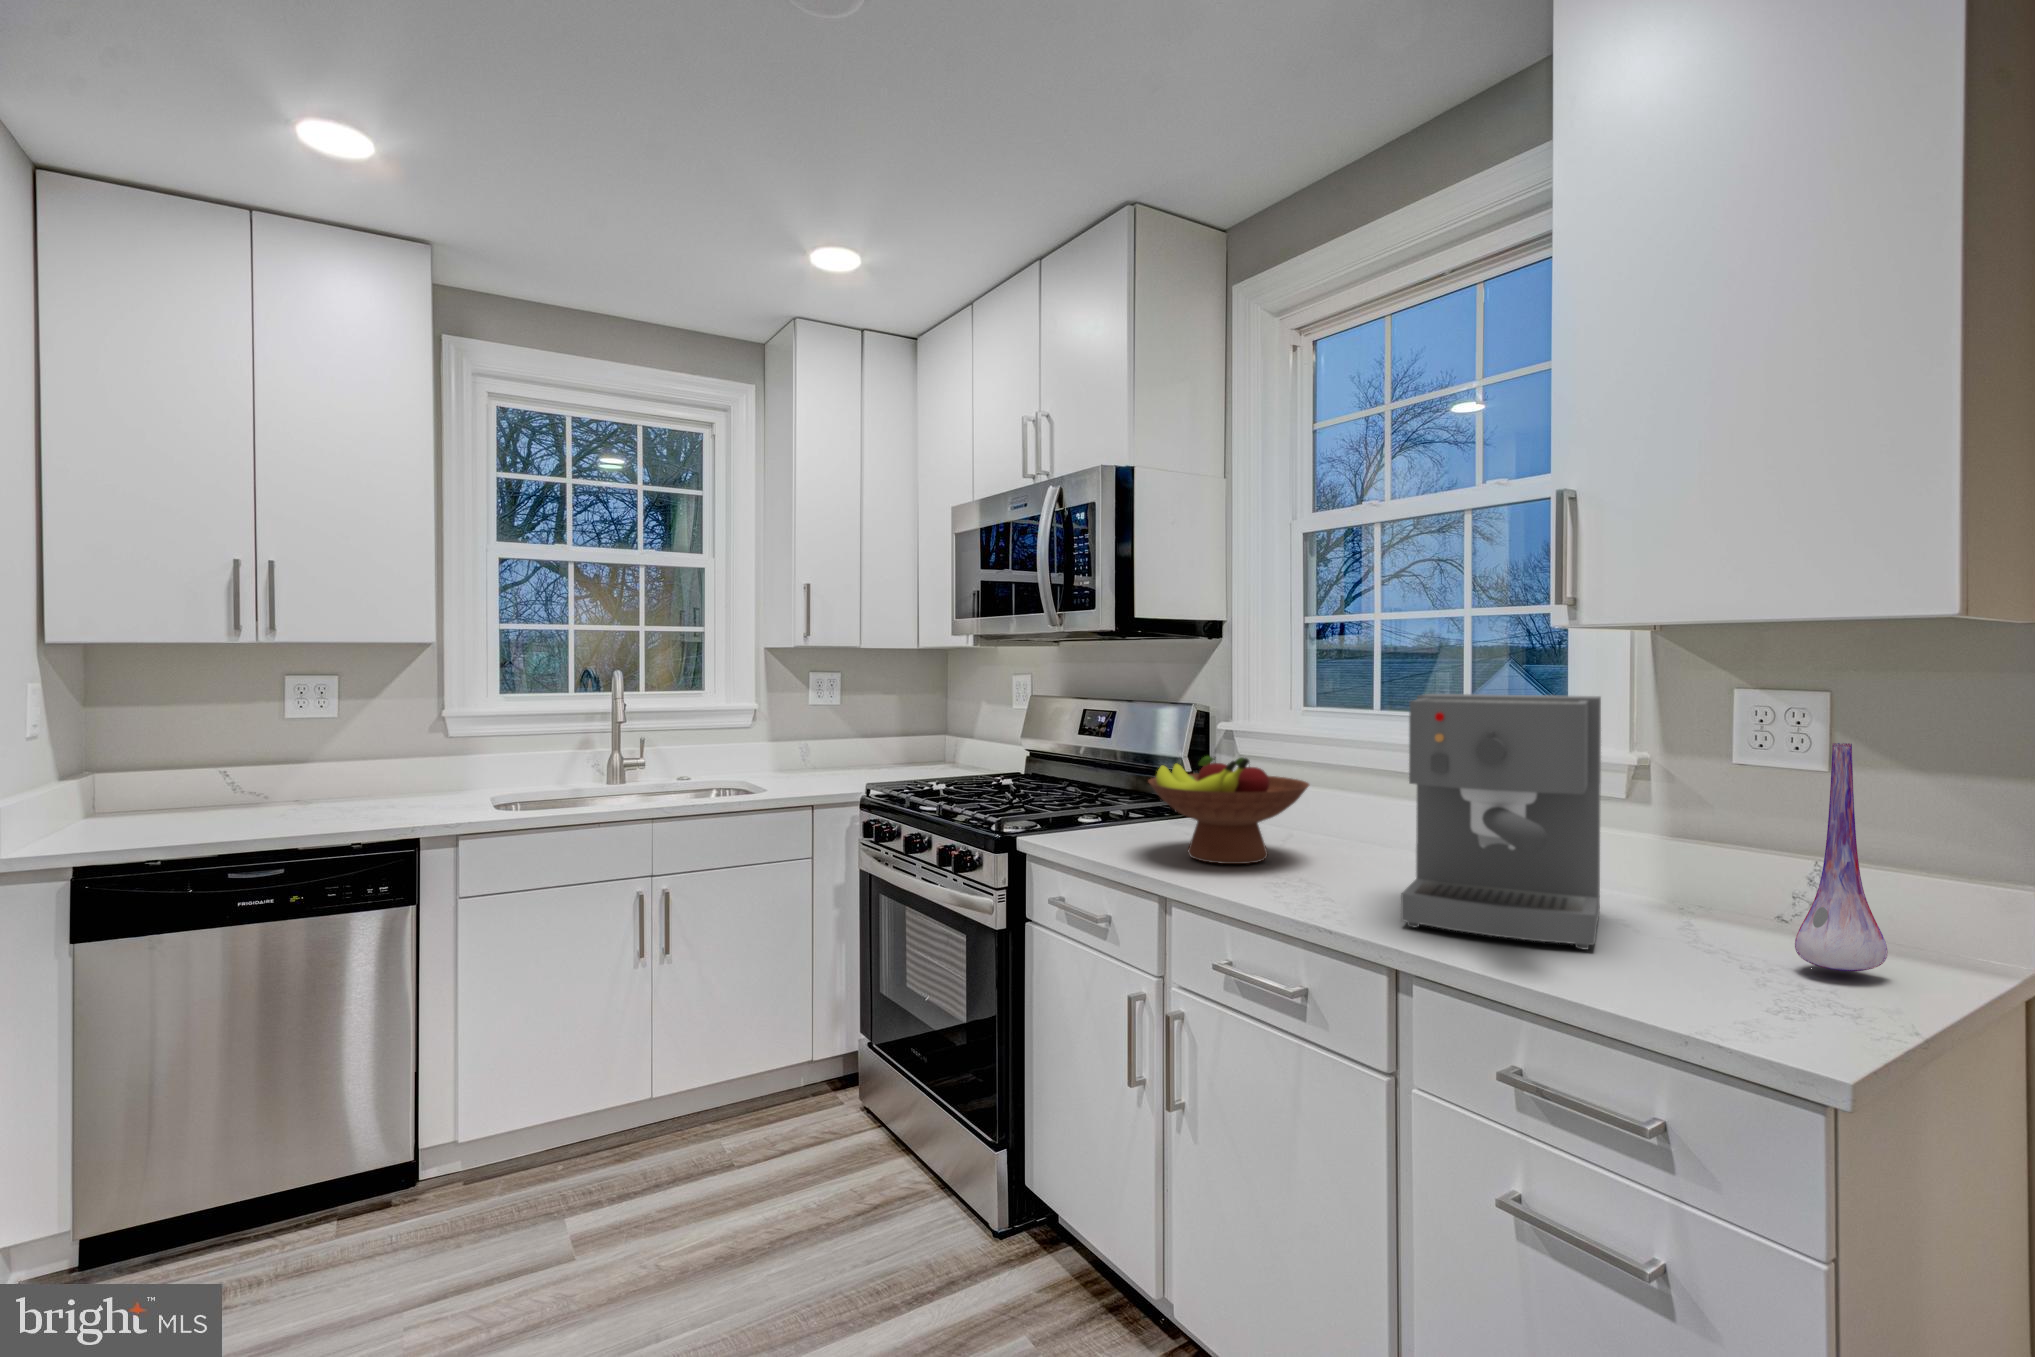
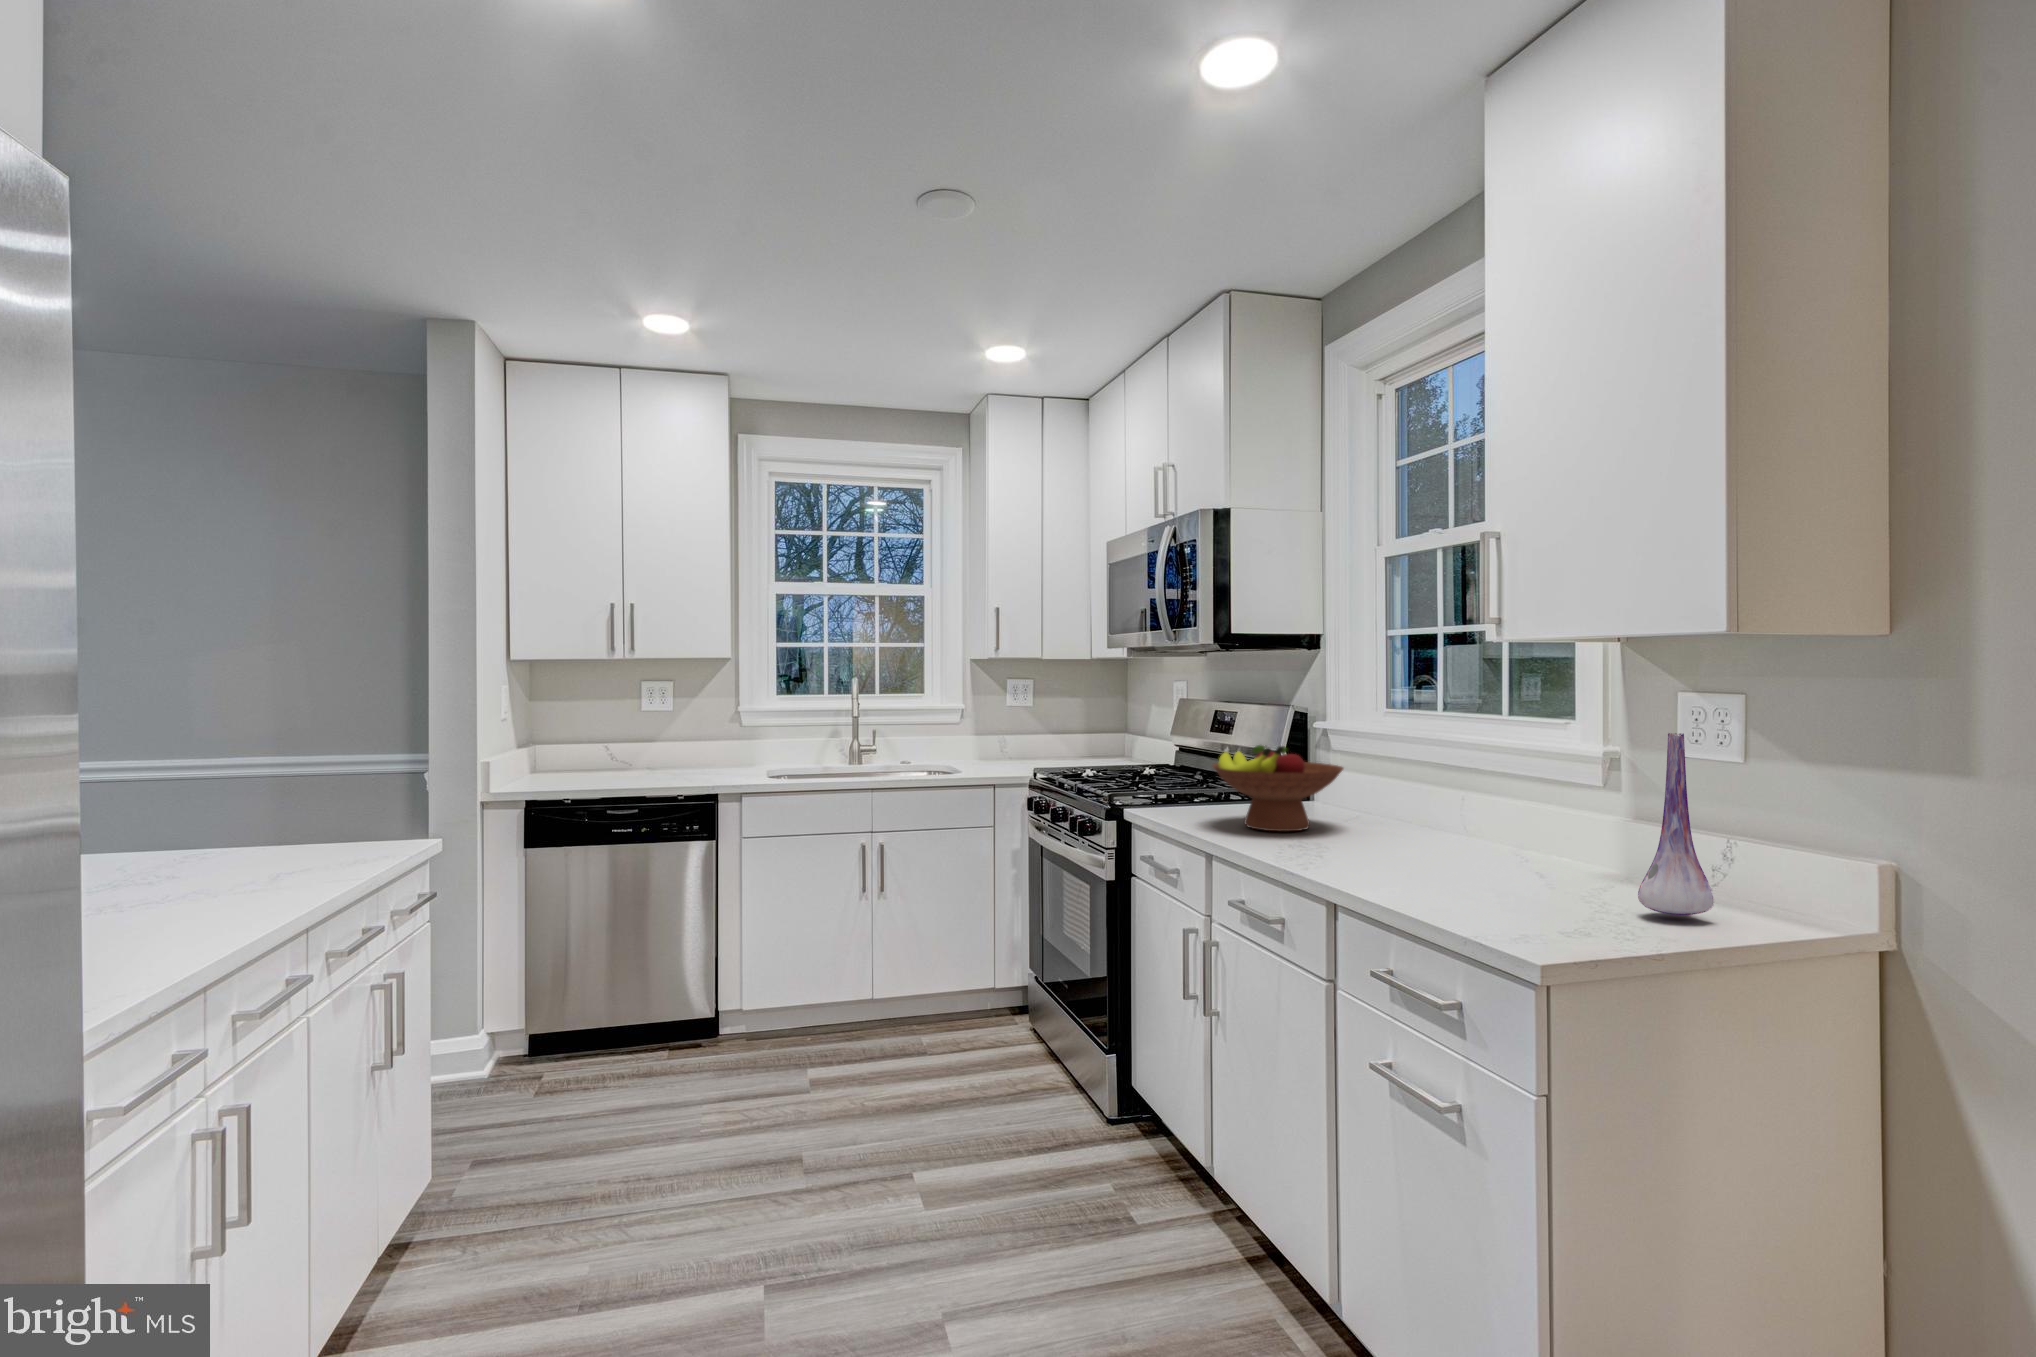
coffee maker: present [1401,694,1601,950] -> none [1354,695,1538,893]

